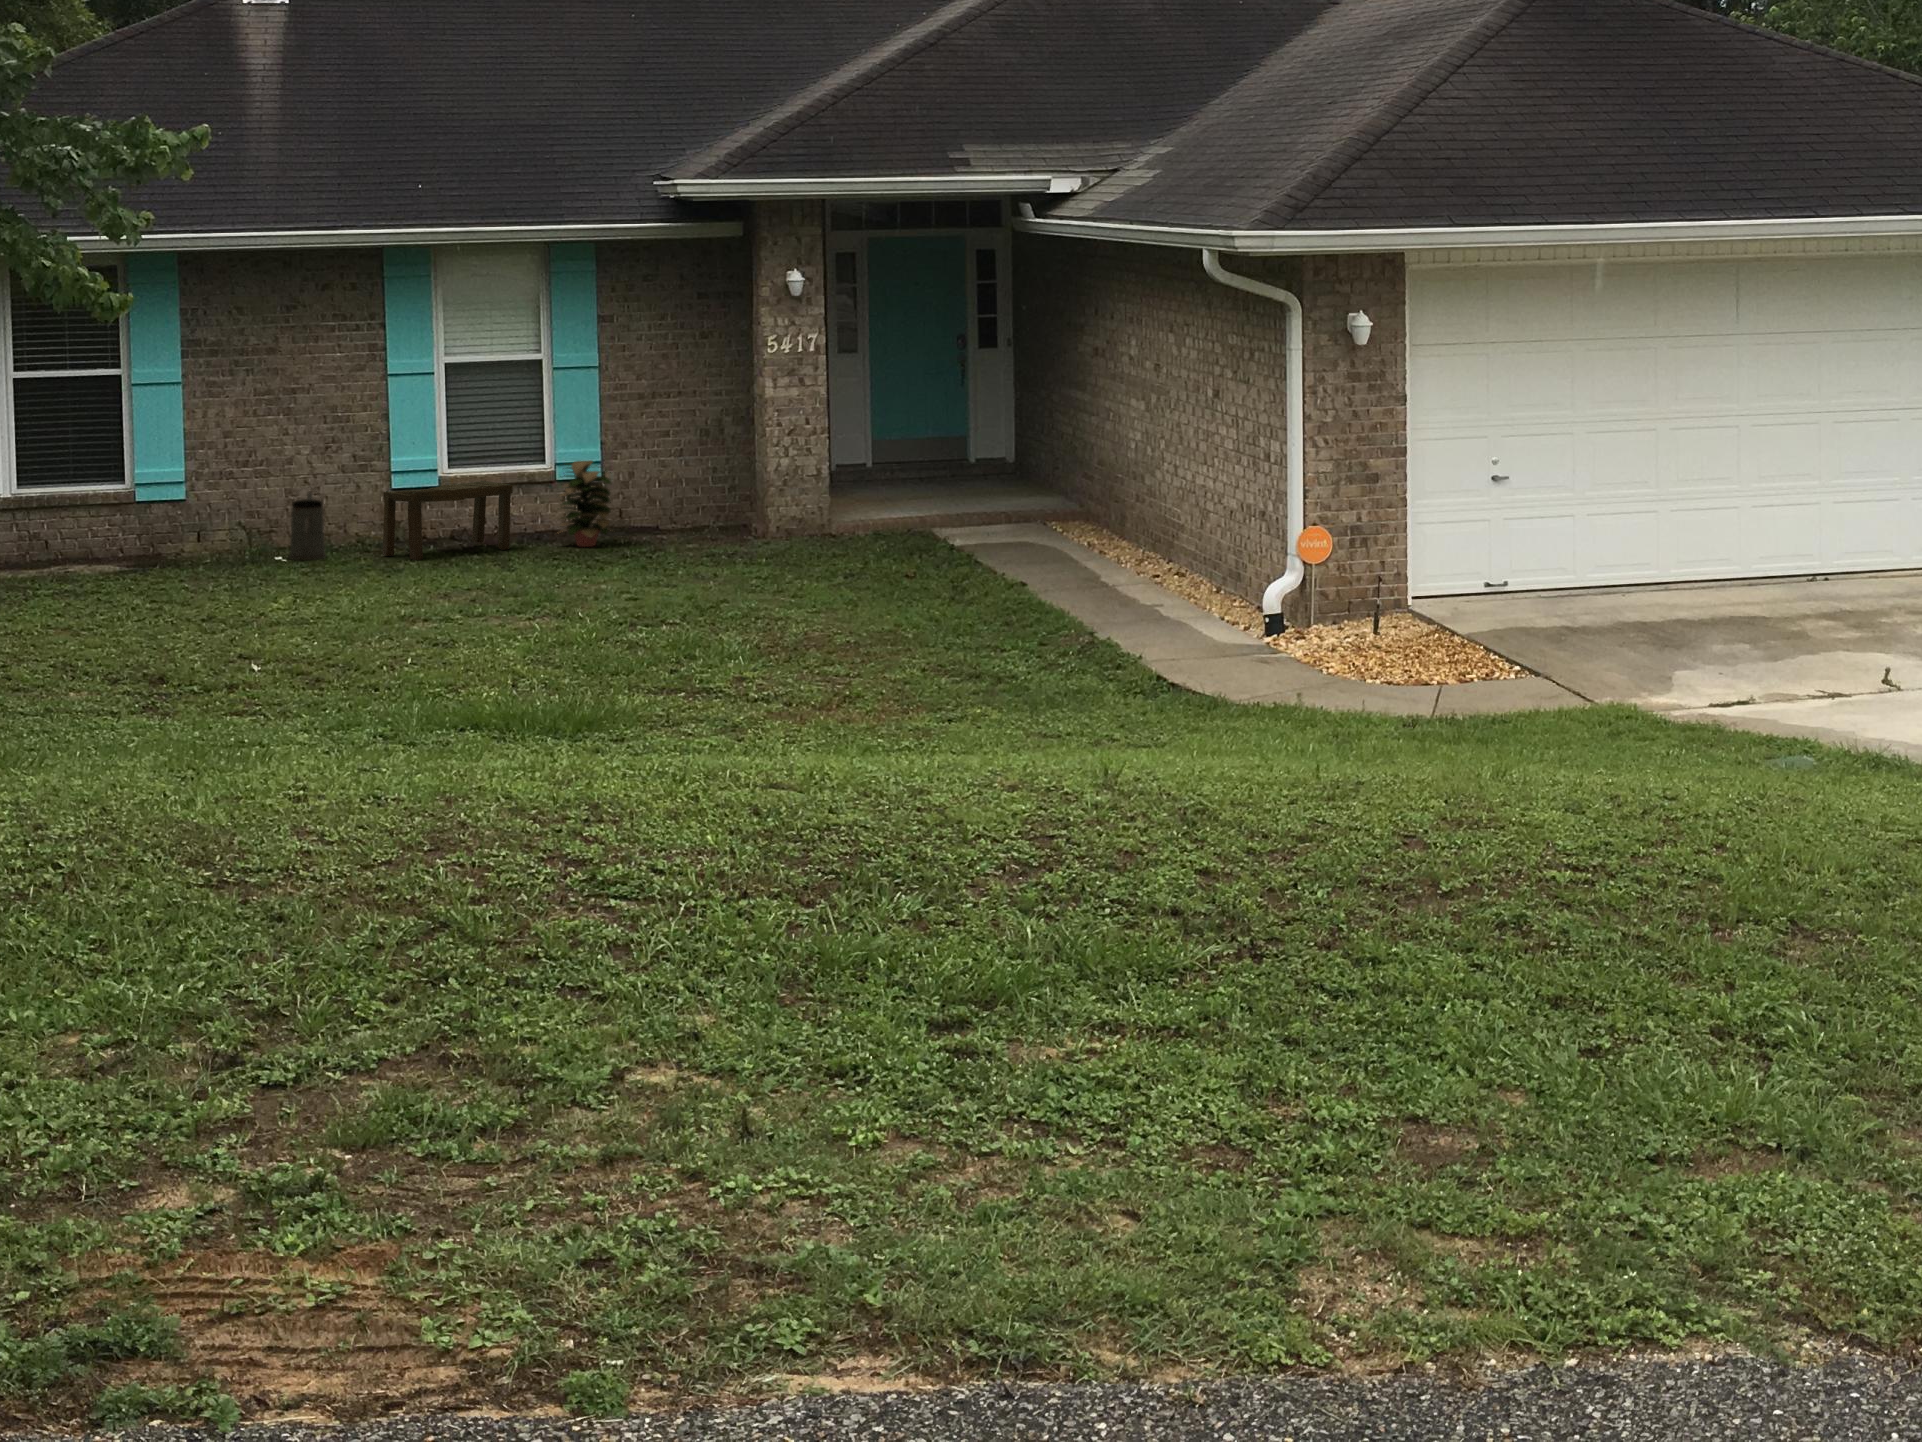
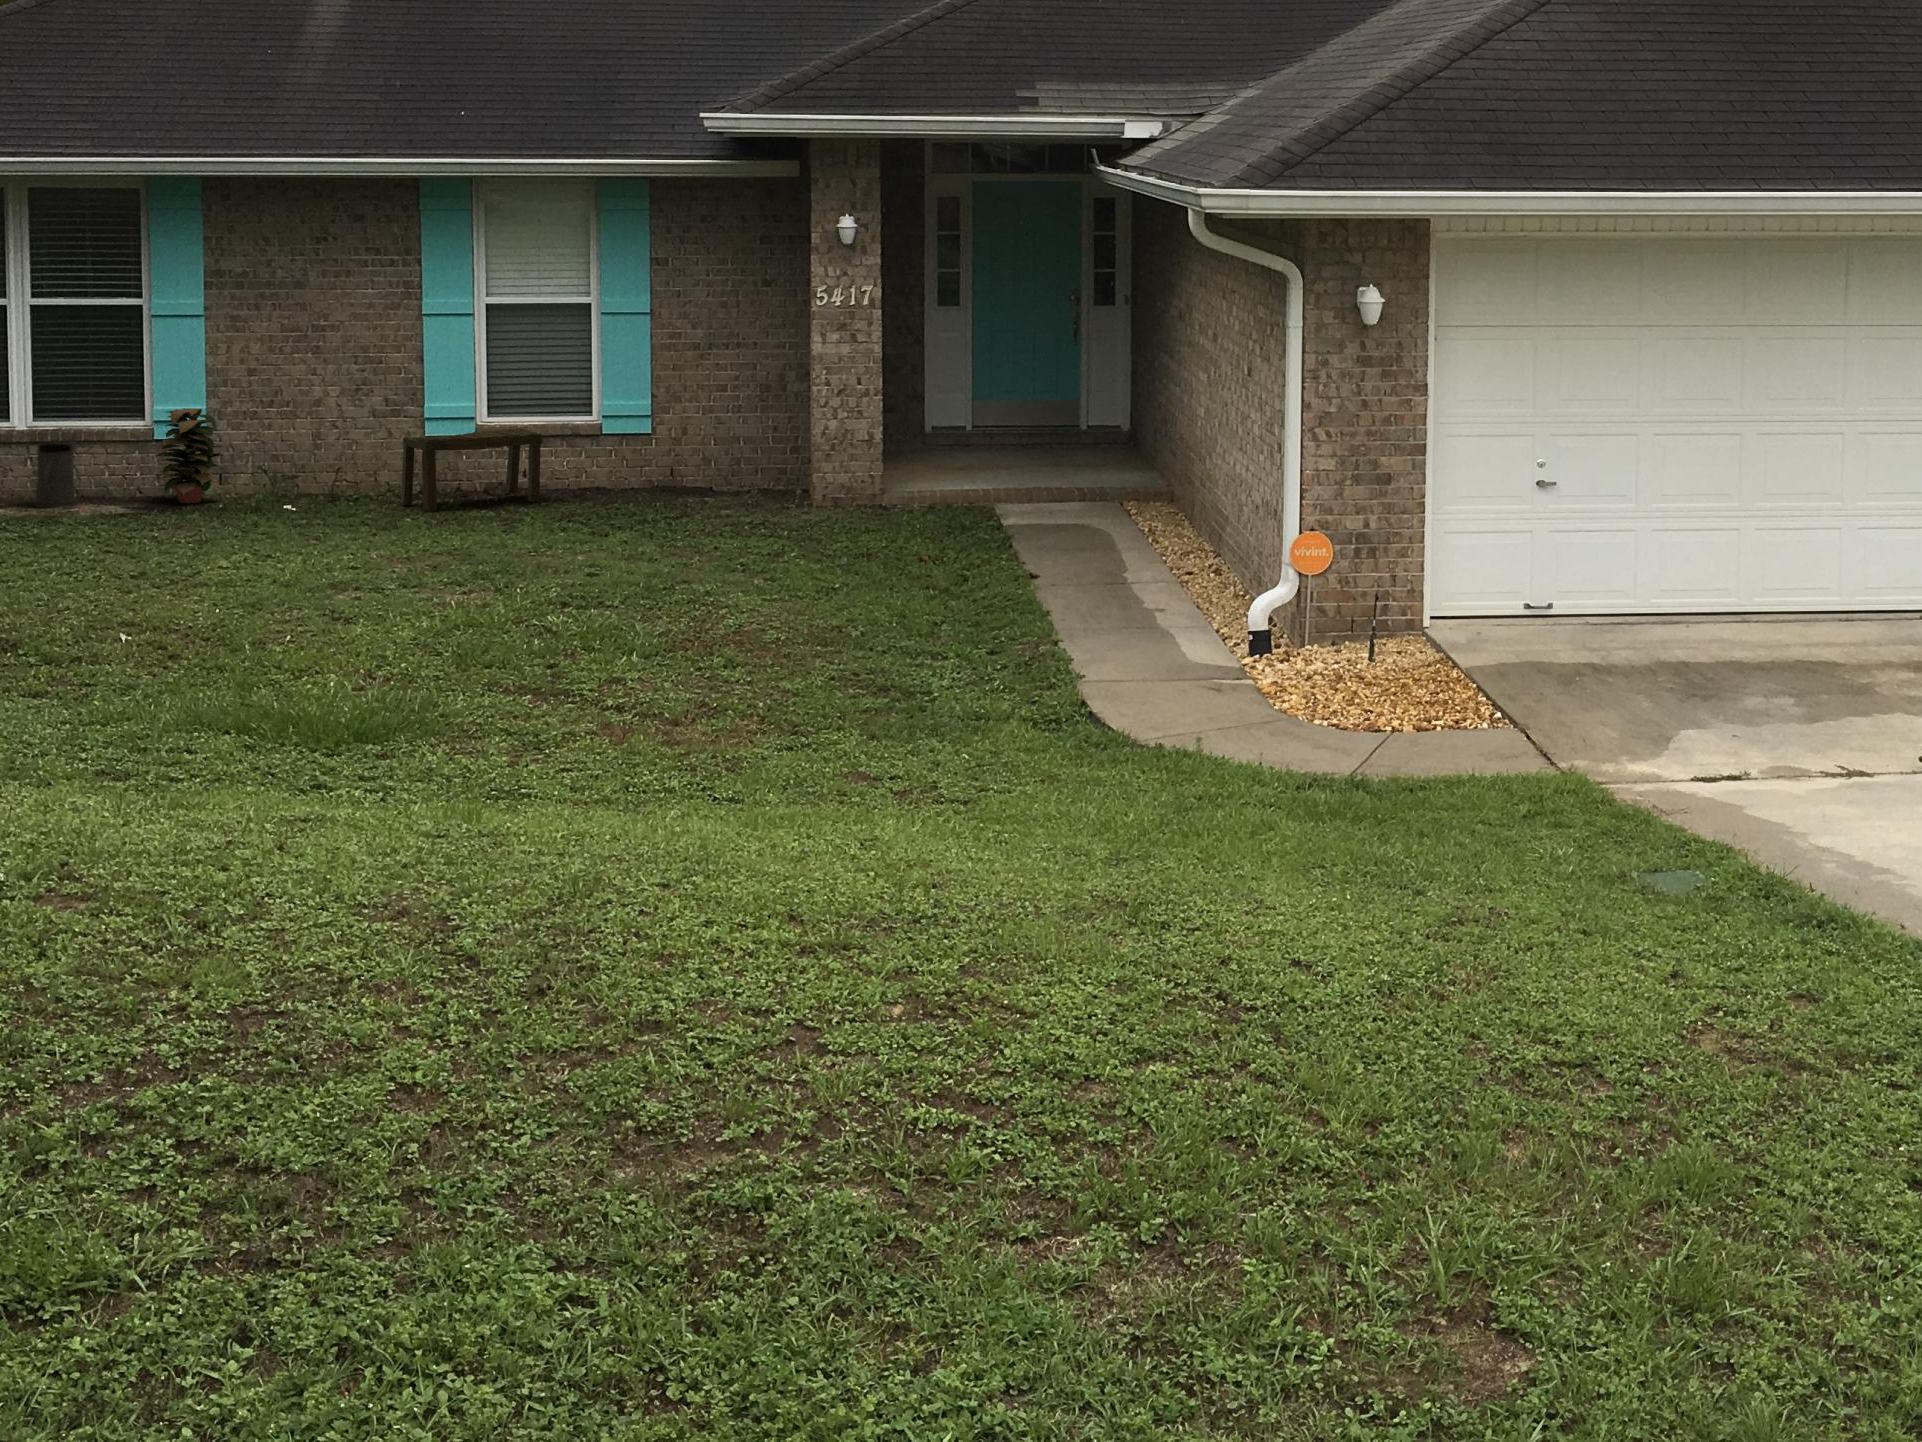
decorative plant: present [560,460,611,547] -> present [156,408,224,503]
watering can: present [288,491,326,560] -> present [34,430,77,508]

